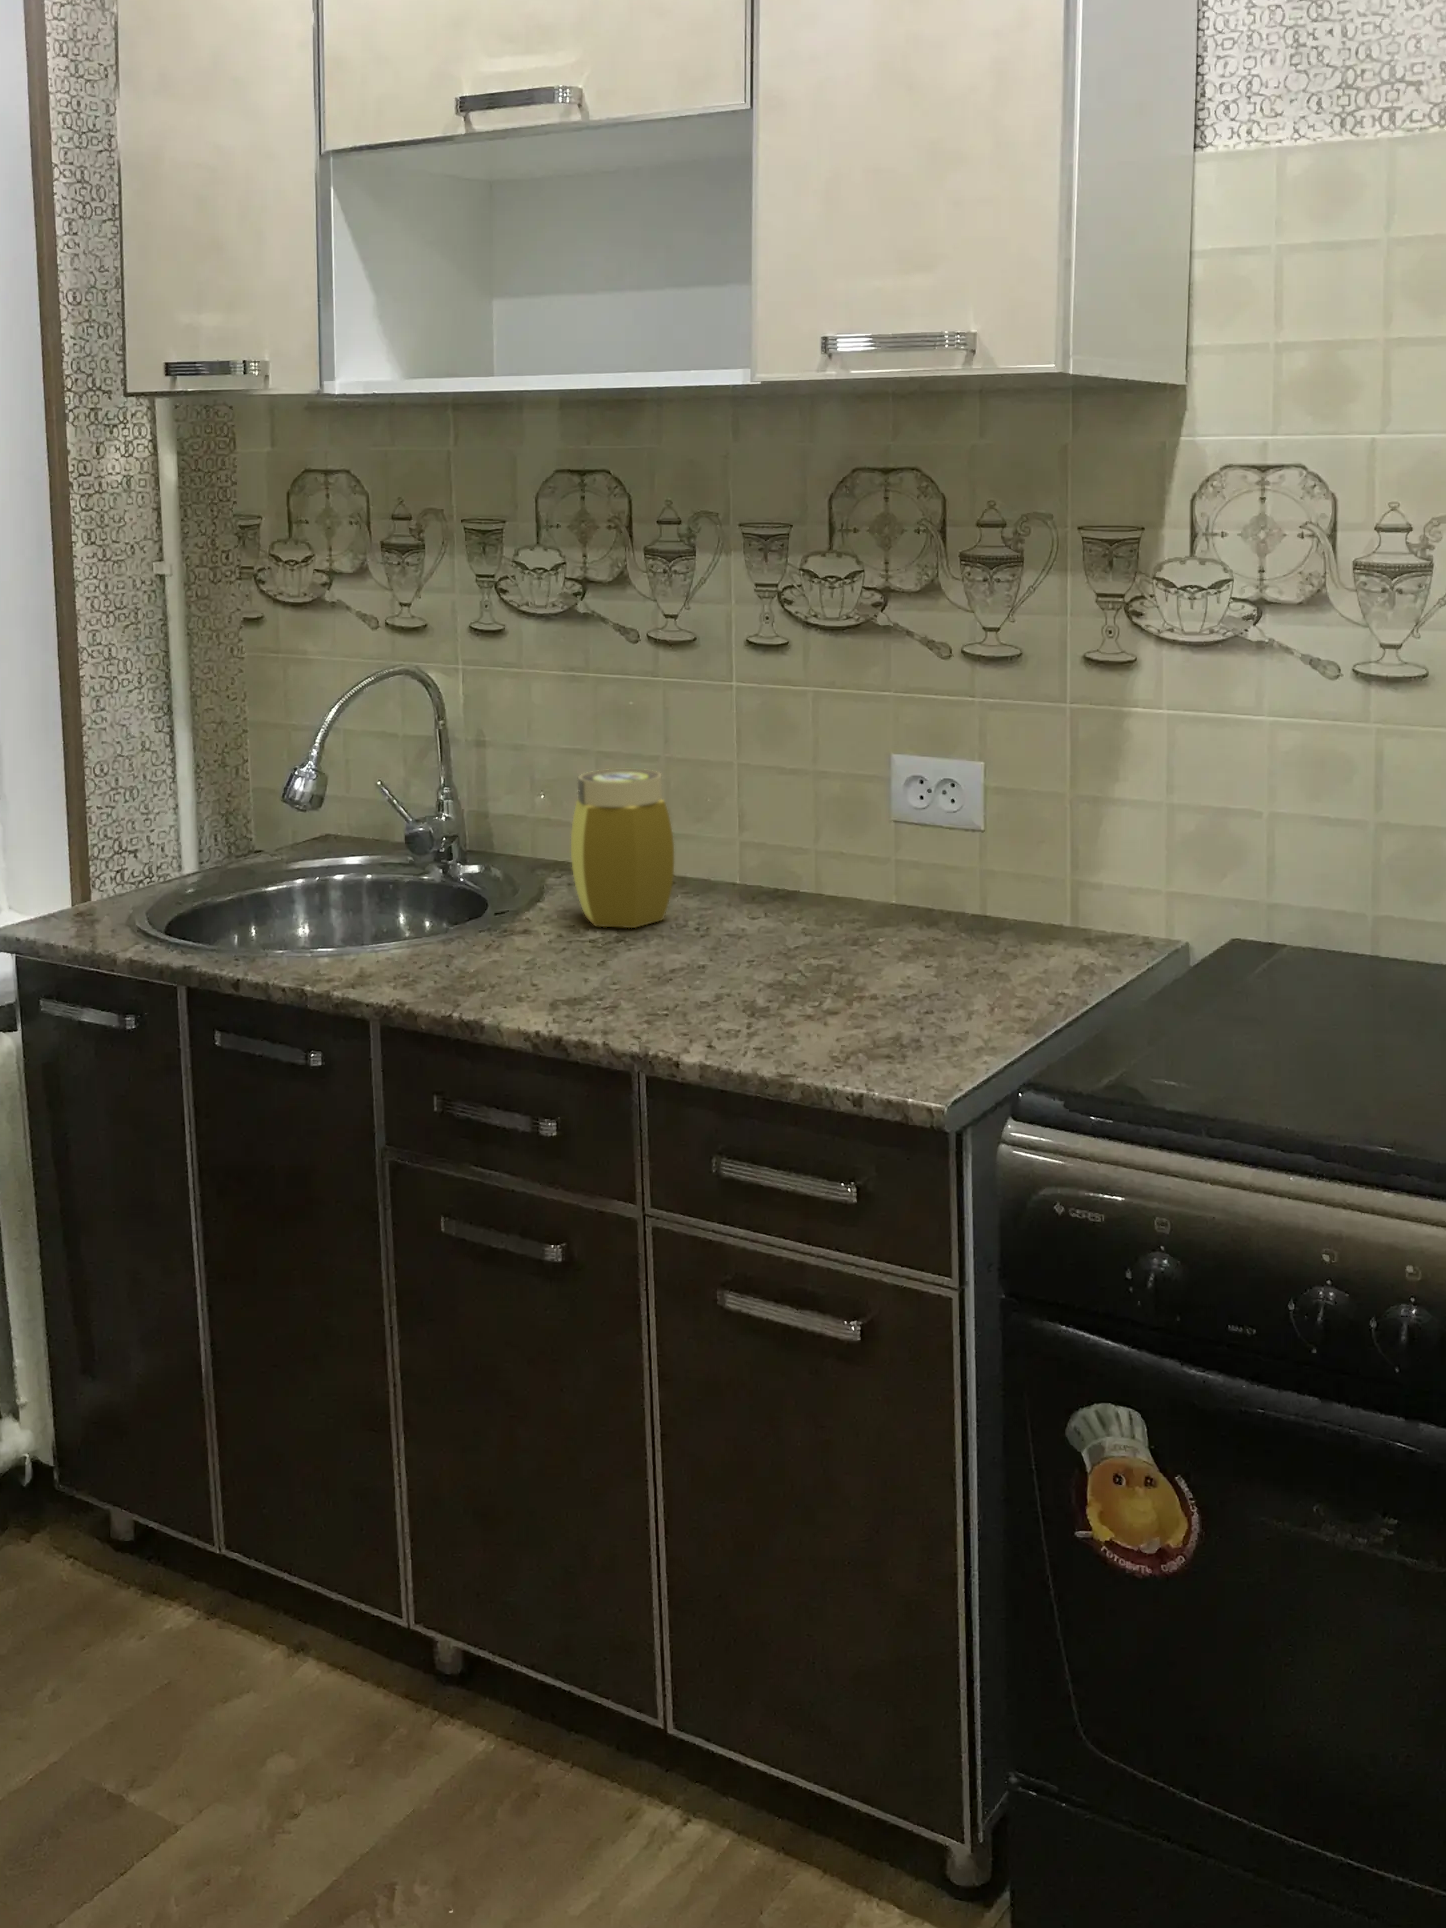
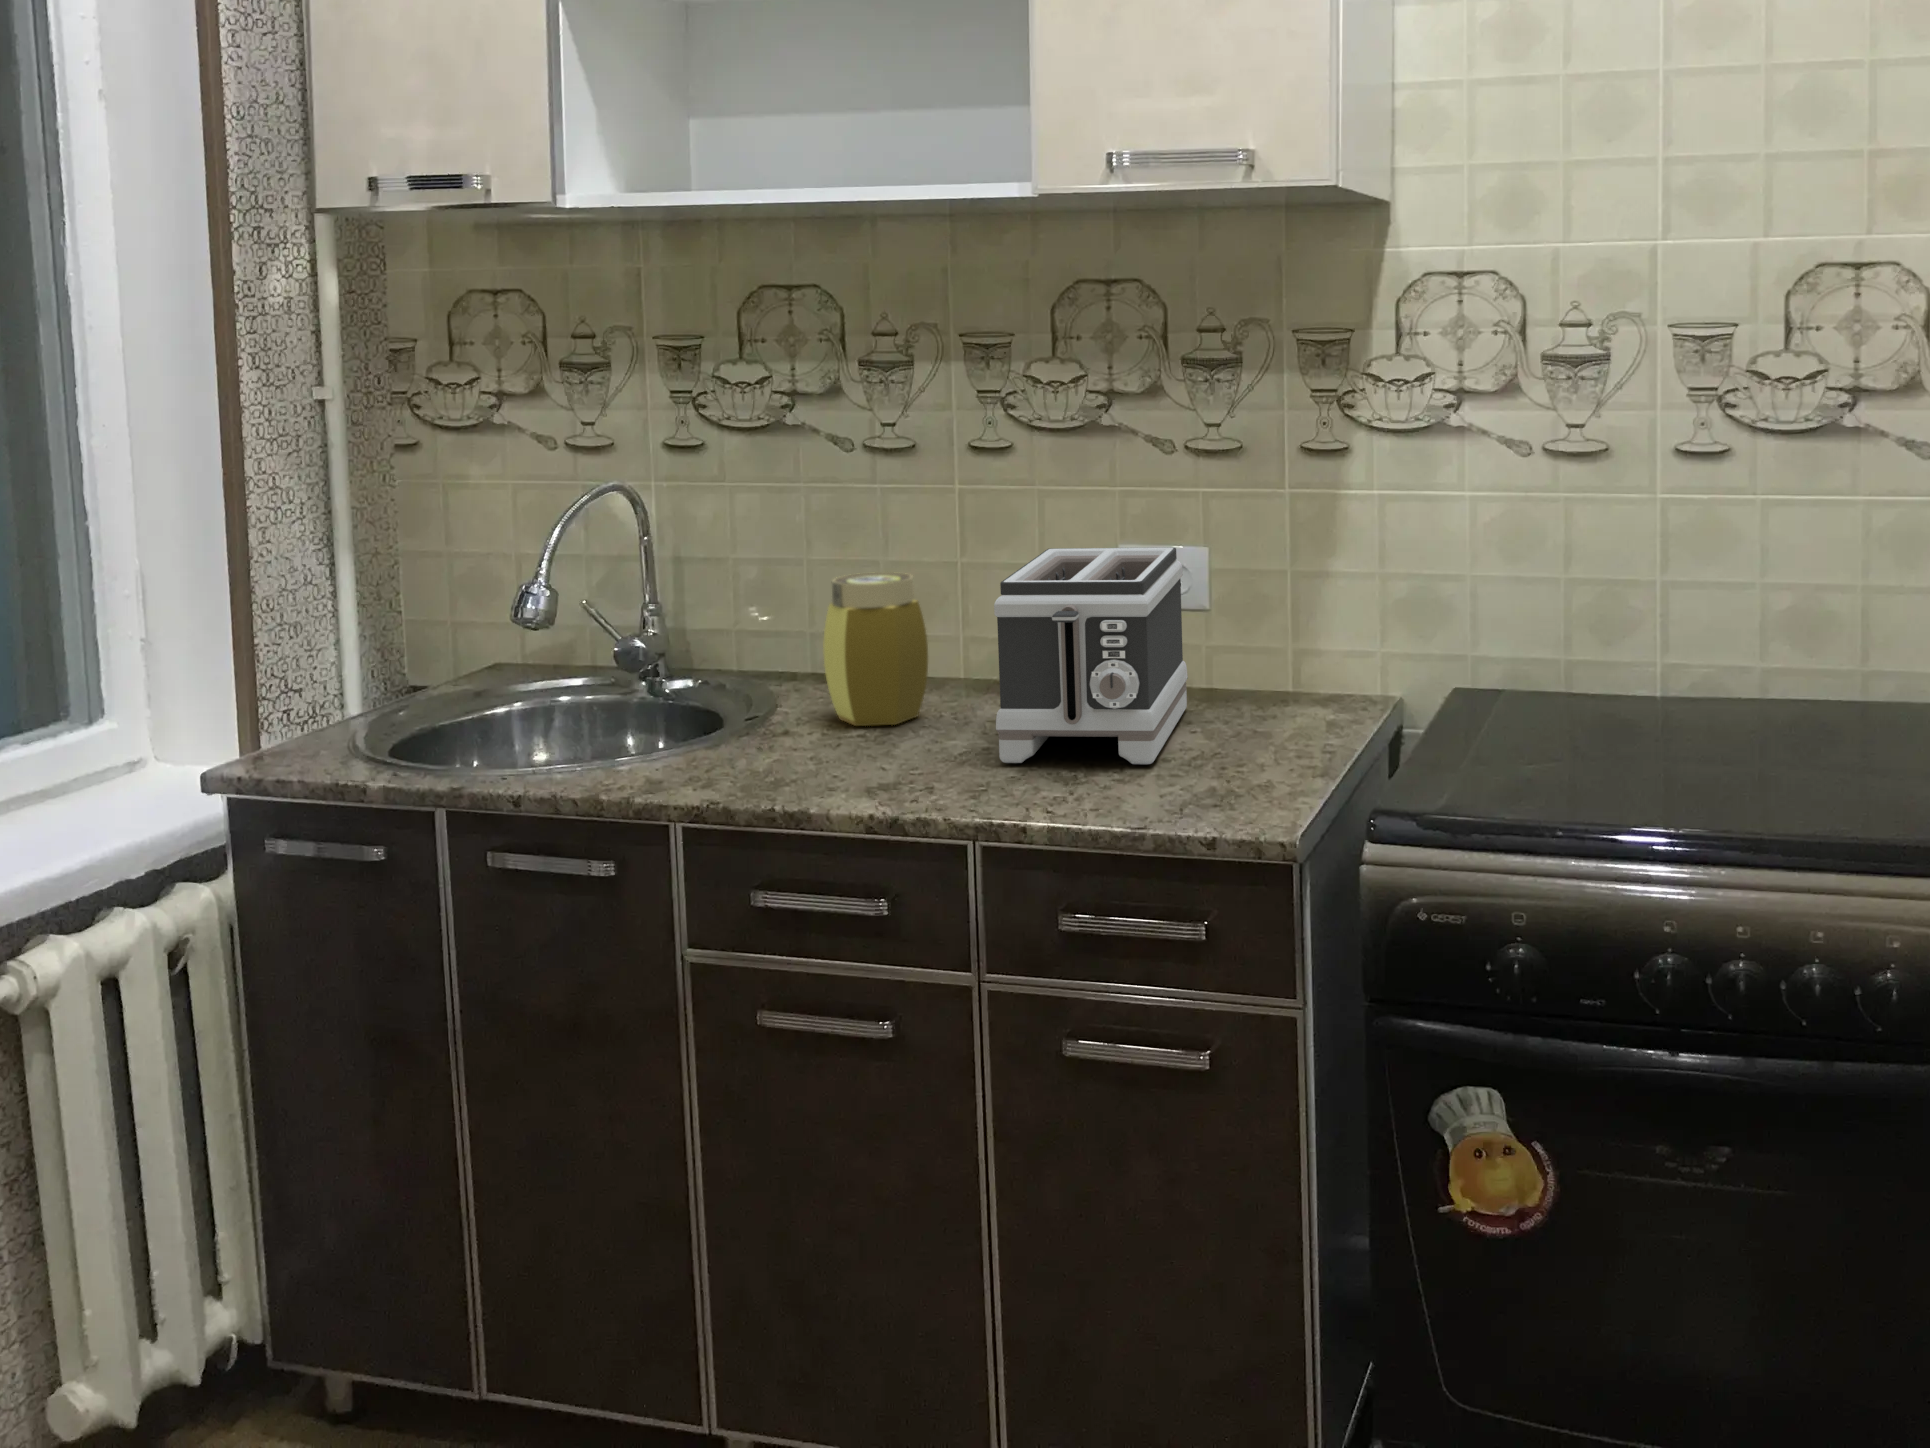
toaster: none [697,754,942,998] -> present [994,548,1188,764]

